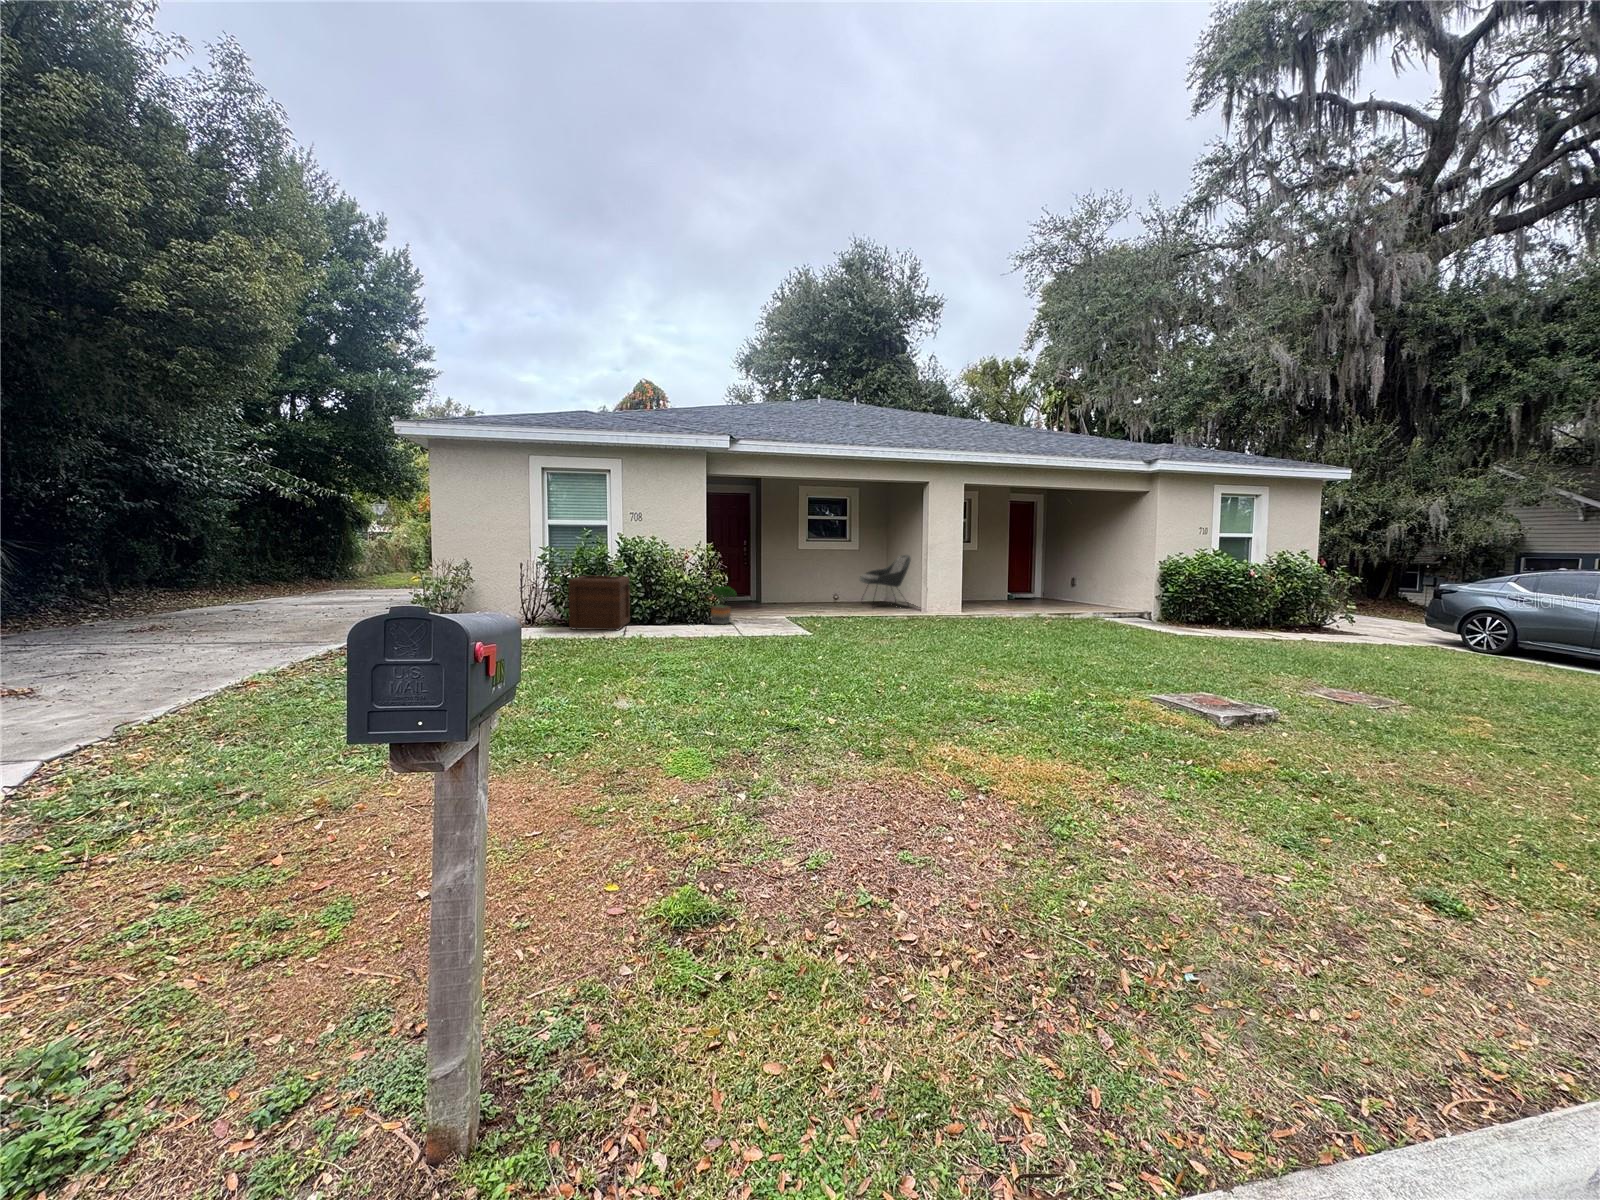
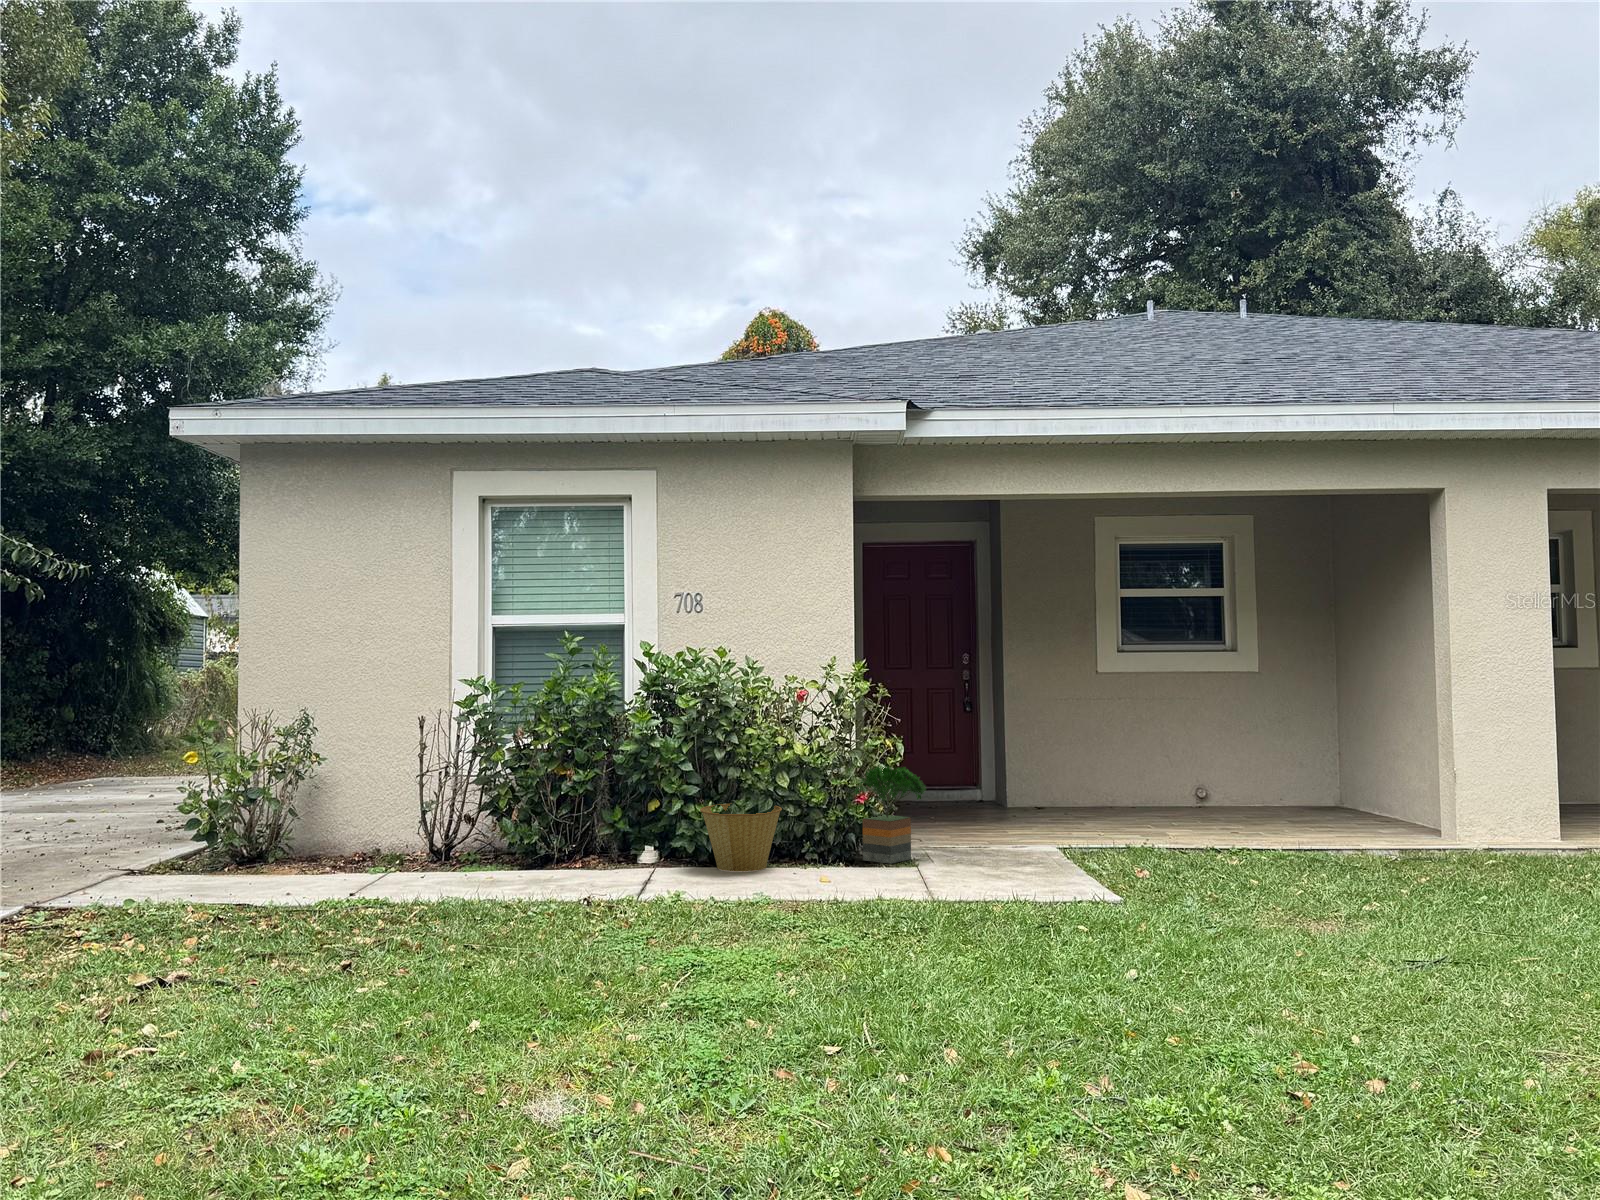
lounge chair: present [859,555,911,608] -> none [1255,677,1393,819]
wooden crate: present [568,575,630,630] -> none [517,745,666,879]
basket: none [646,600,680,627] -> present [700,804,782,872]

